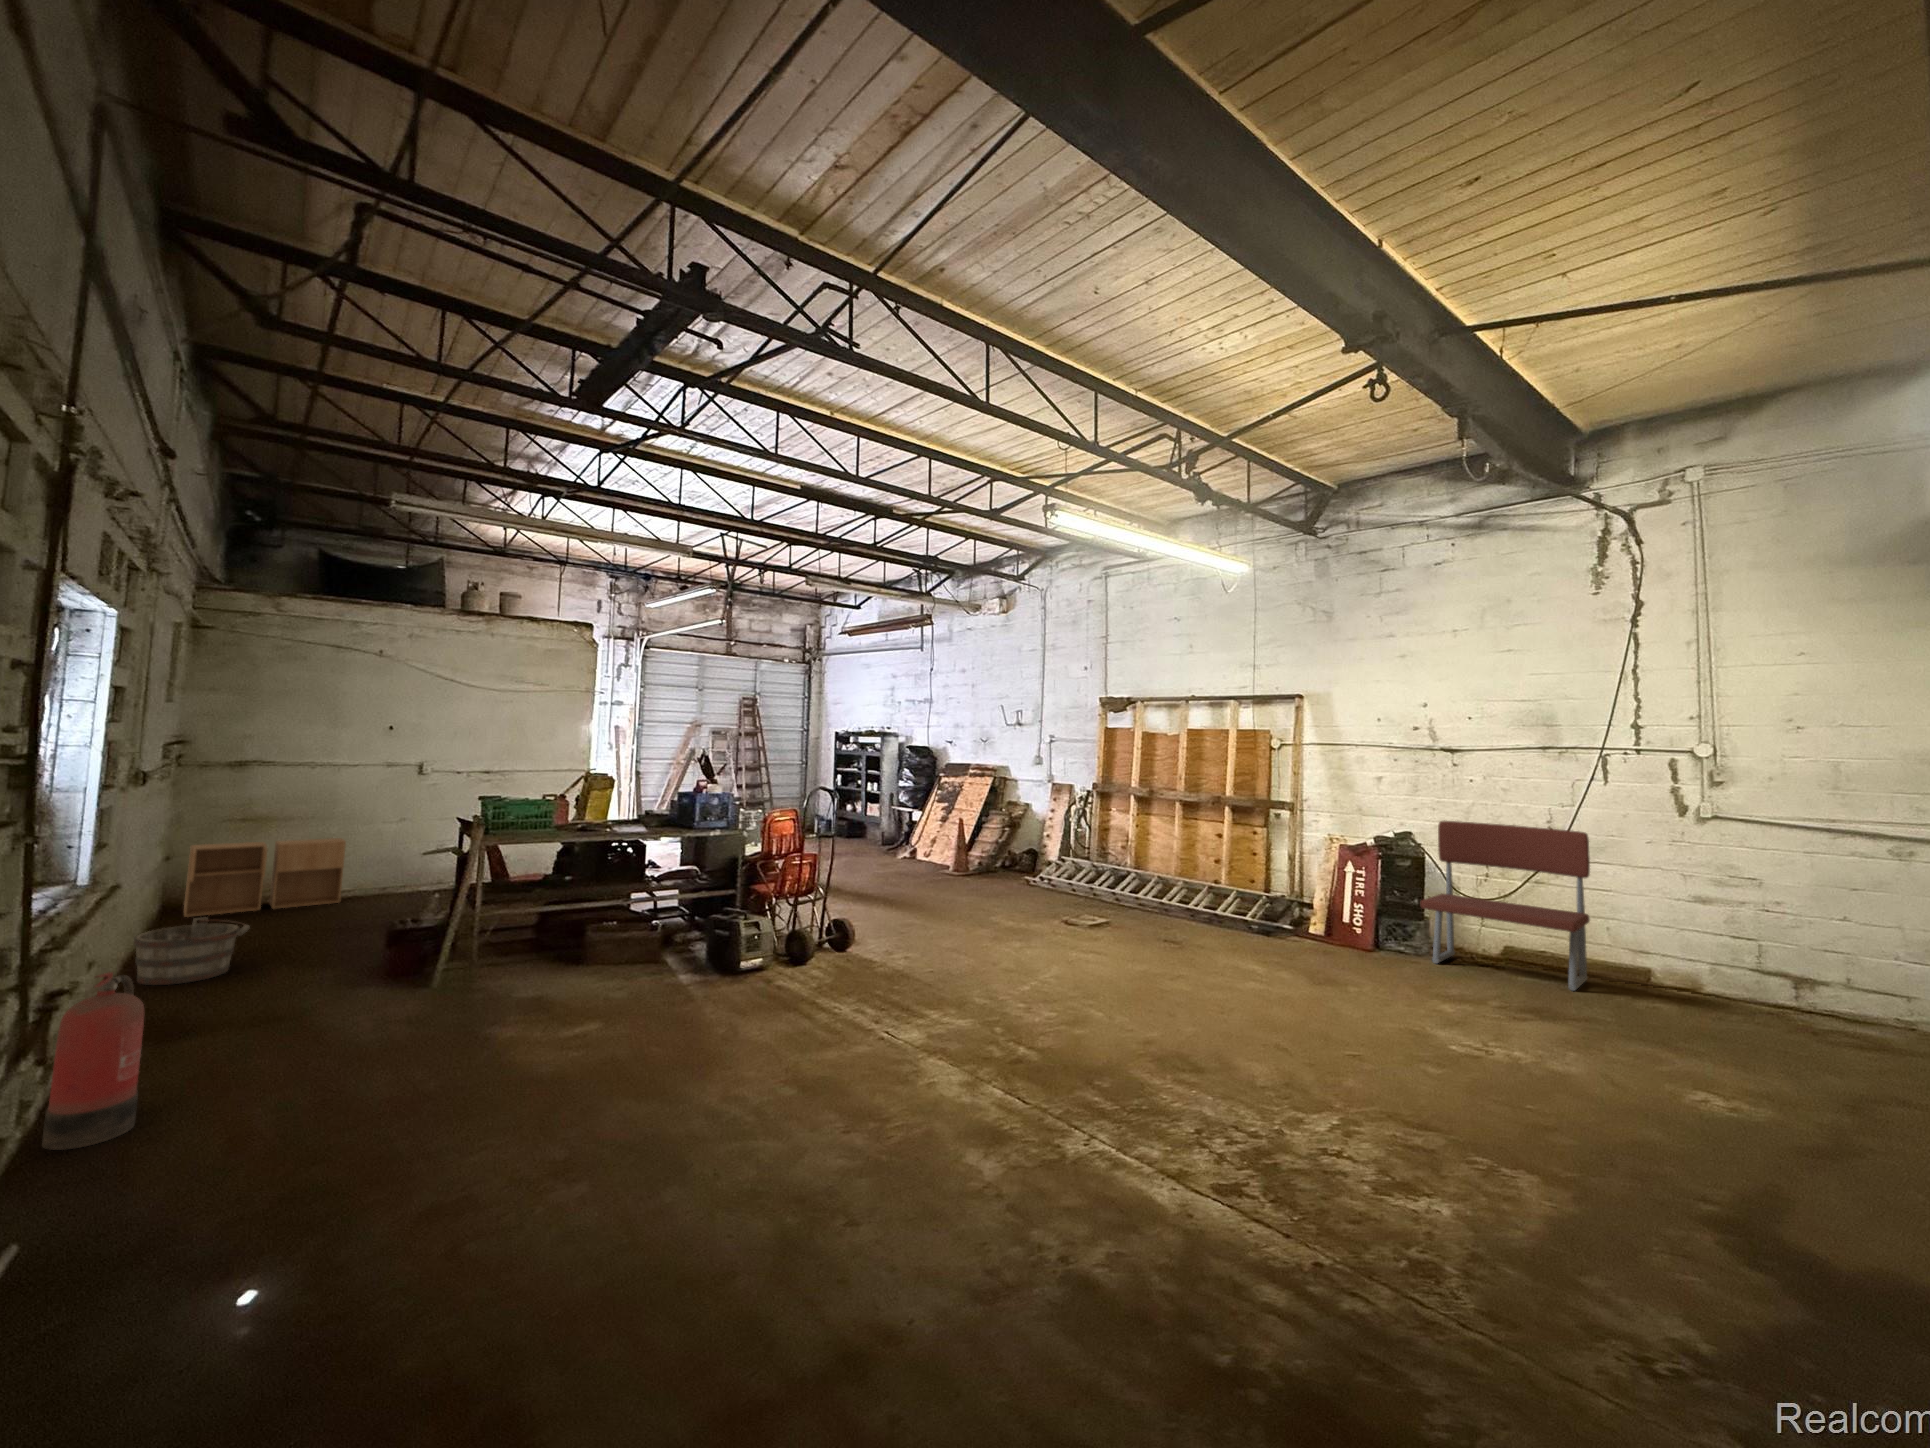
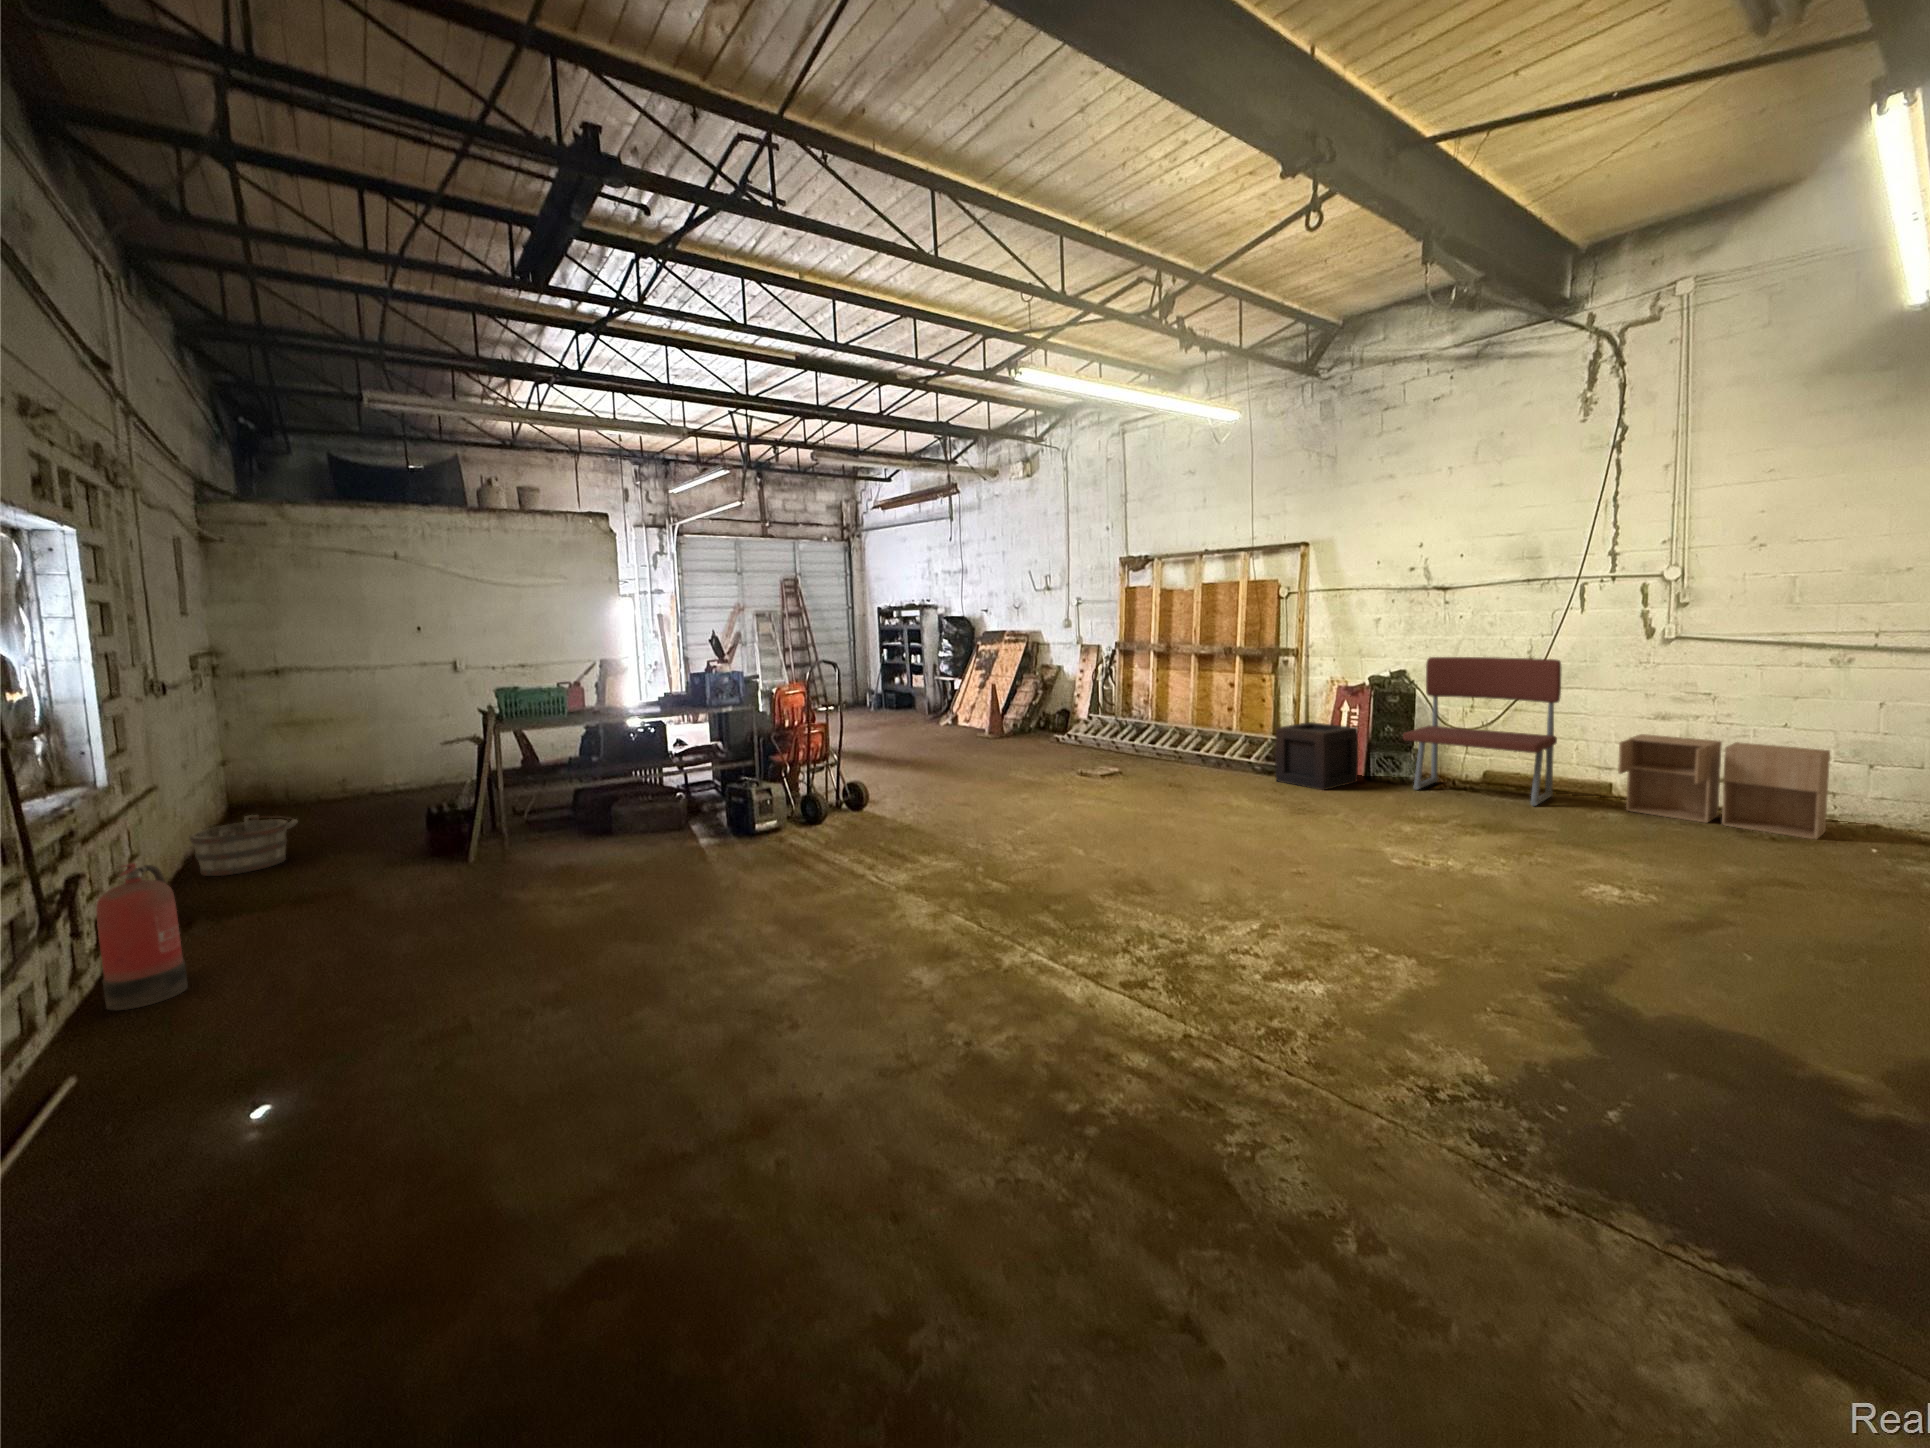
storage cabinet: present [184,838,346,917] -> present [1618,734,1830,839]
wooden crate: none [1280,881,1368,958] -> present [1275,722,1358,790]

